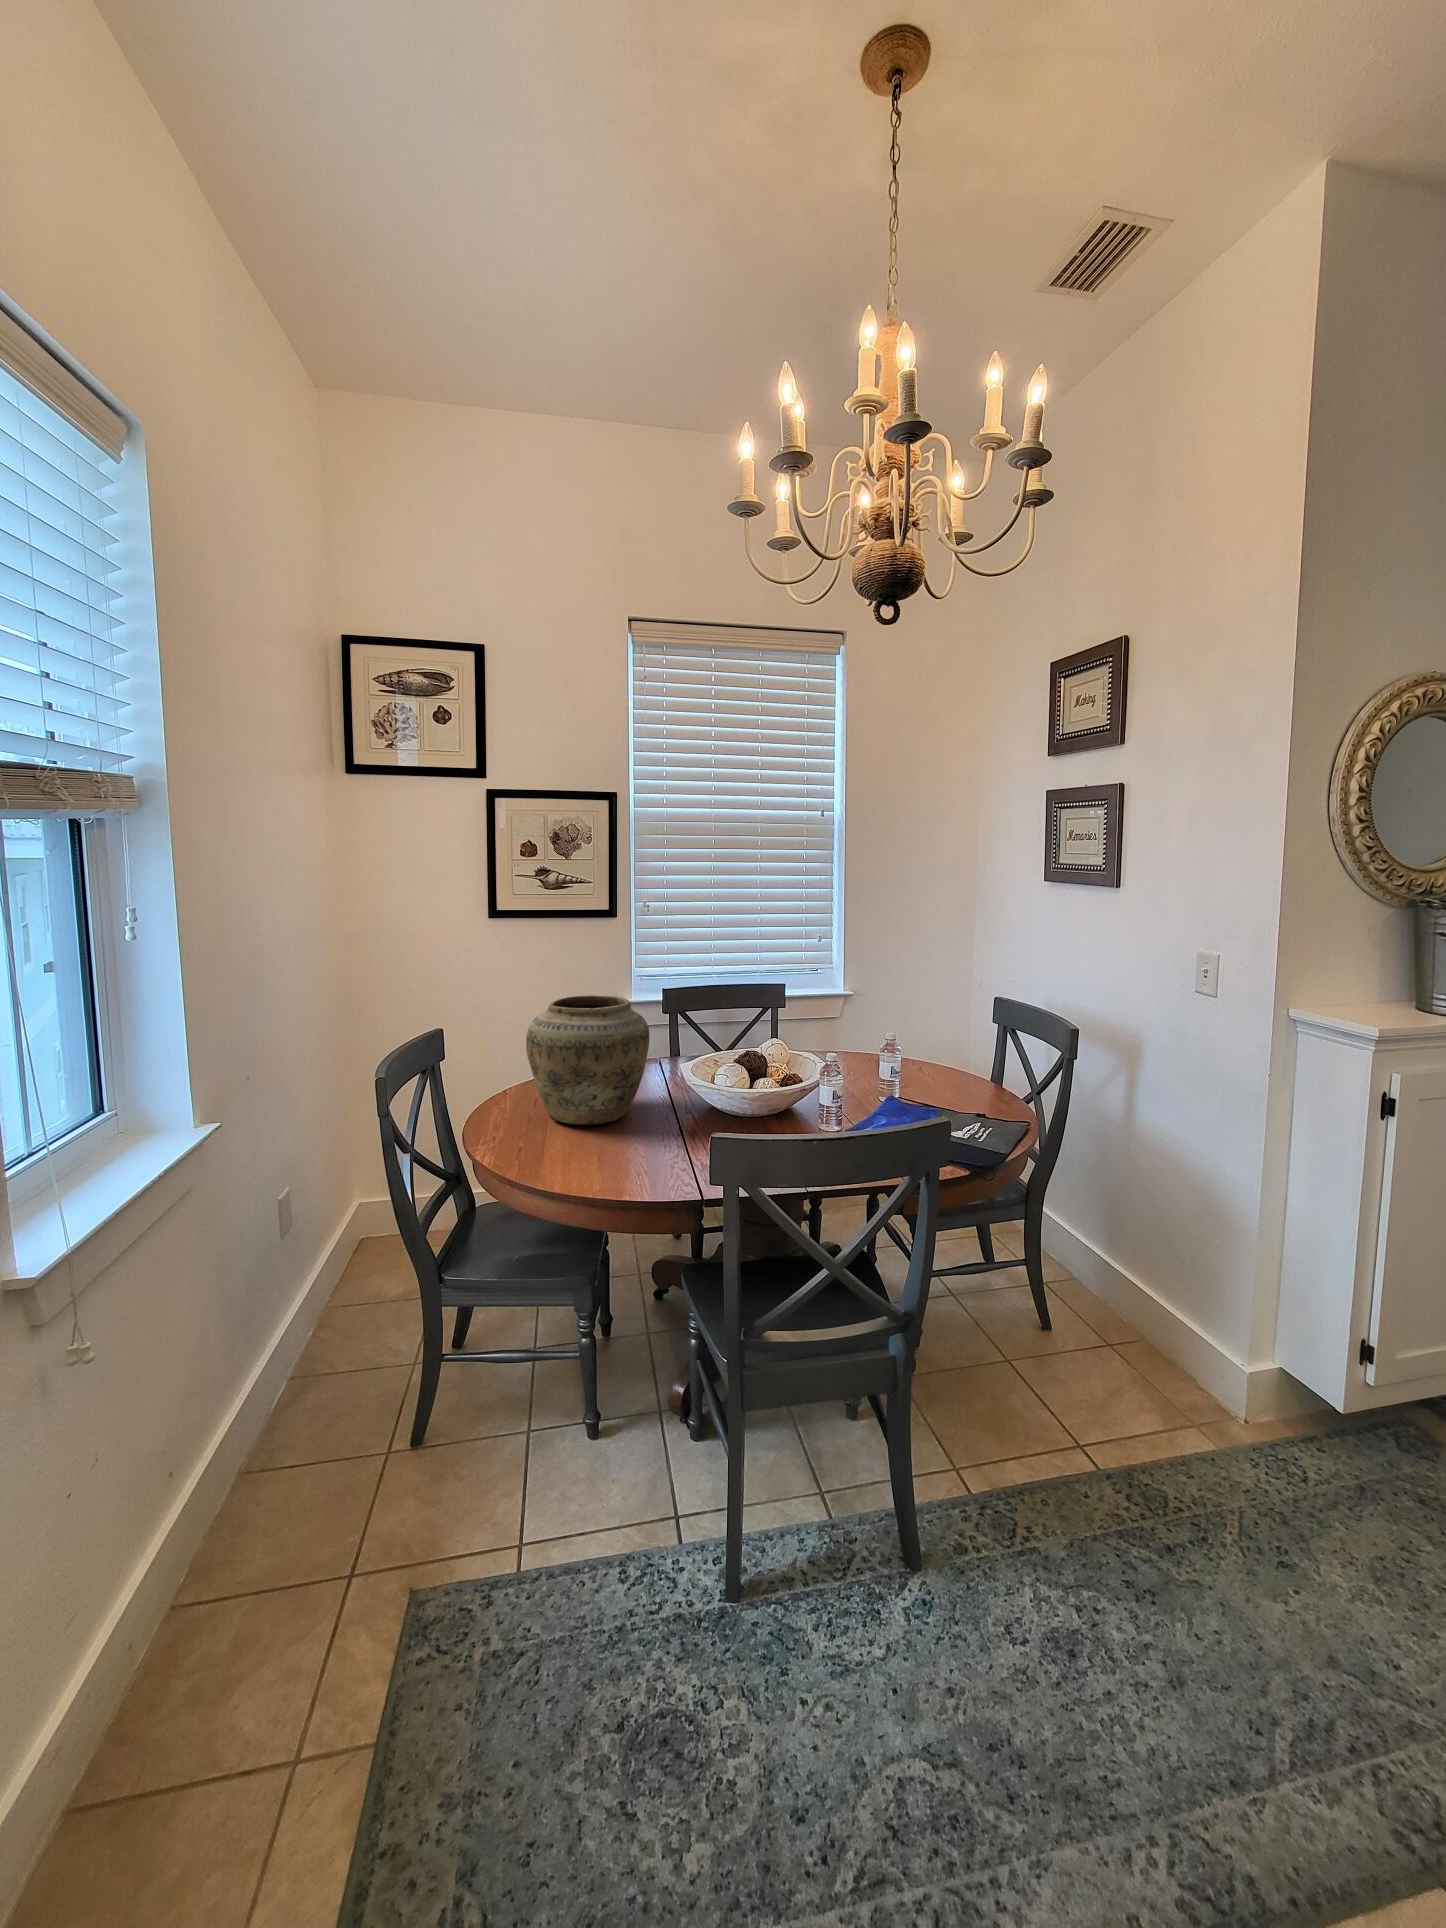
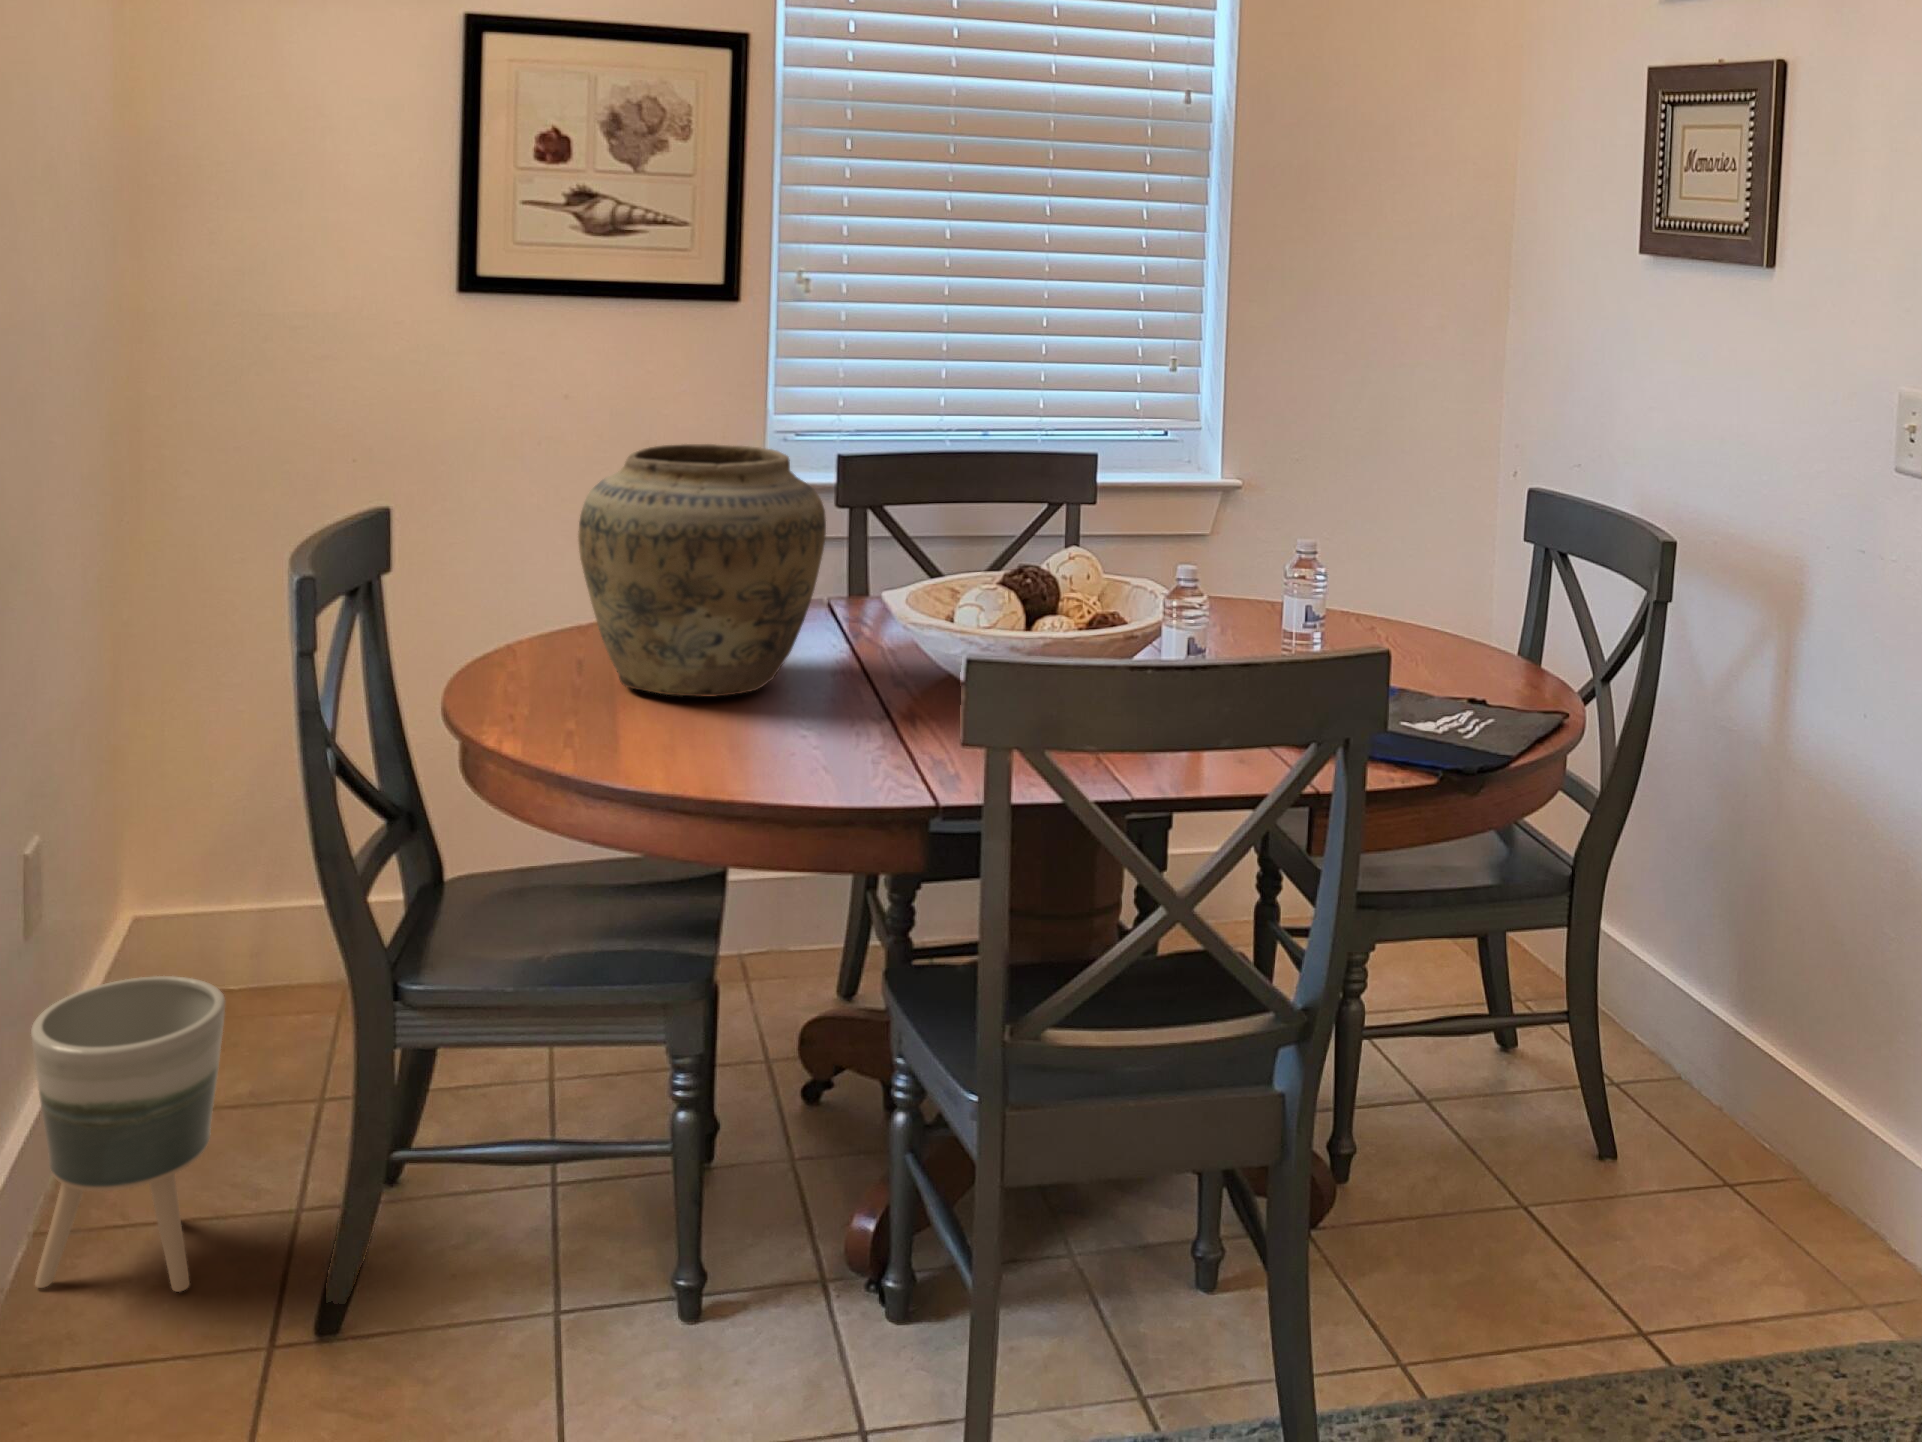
planter: none [271,1258,368,1417] -> present [31,976,225,1292]

